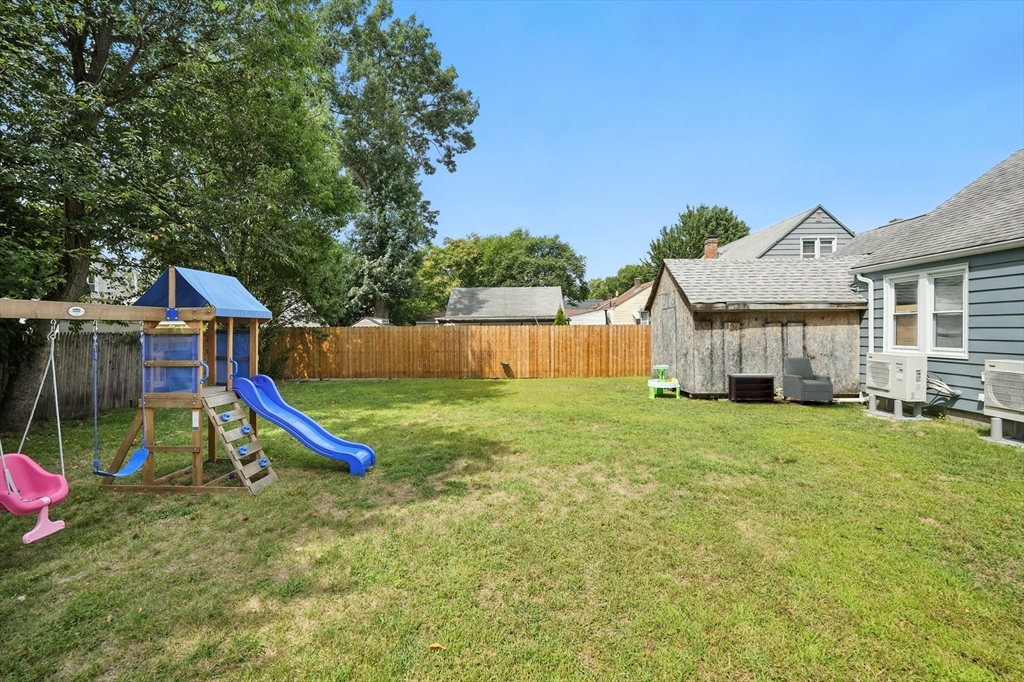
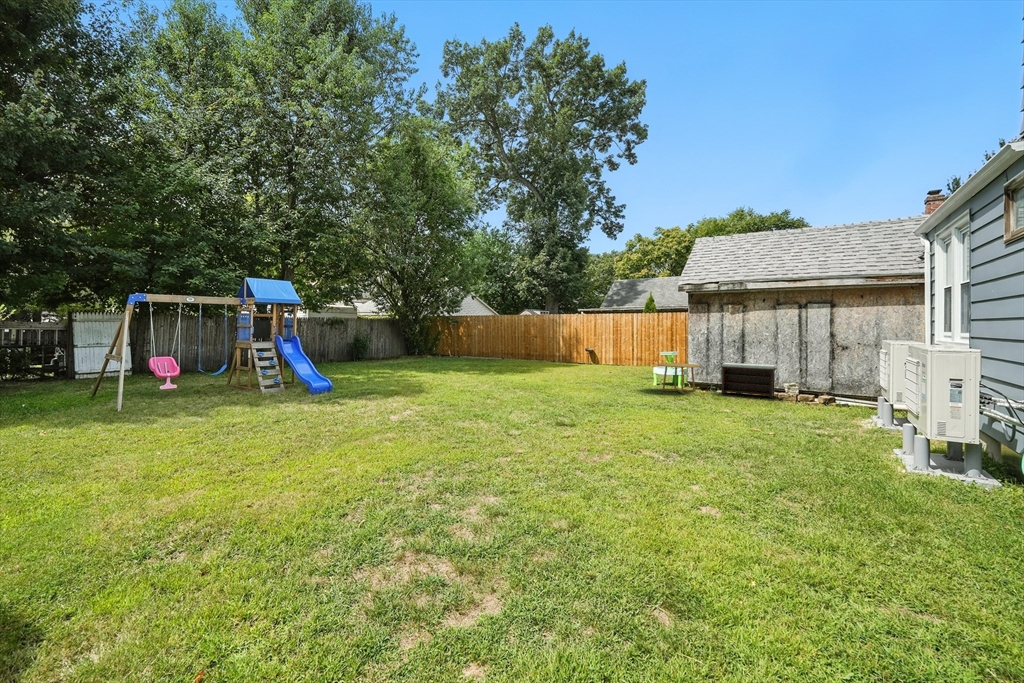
chair: present [783,357,833,405] -> none [790,346,838,407]
round table: none [681,376,722,405] -> present [658,363,701,393]

